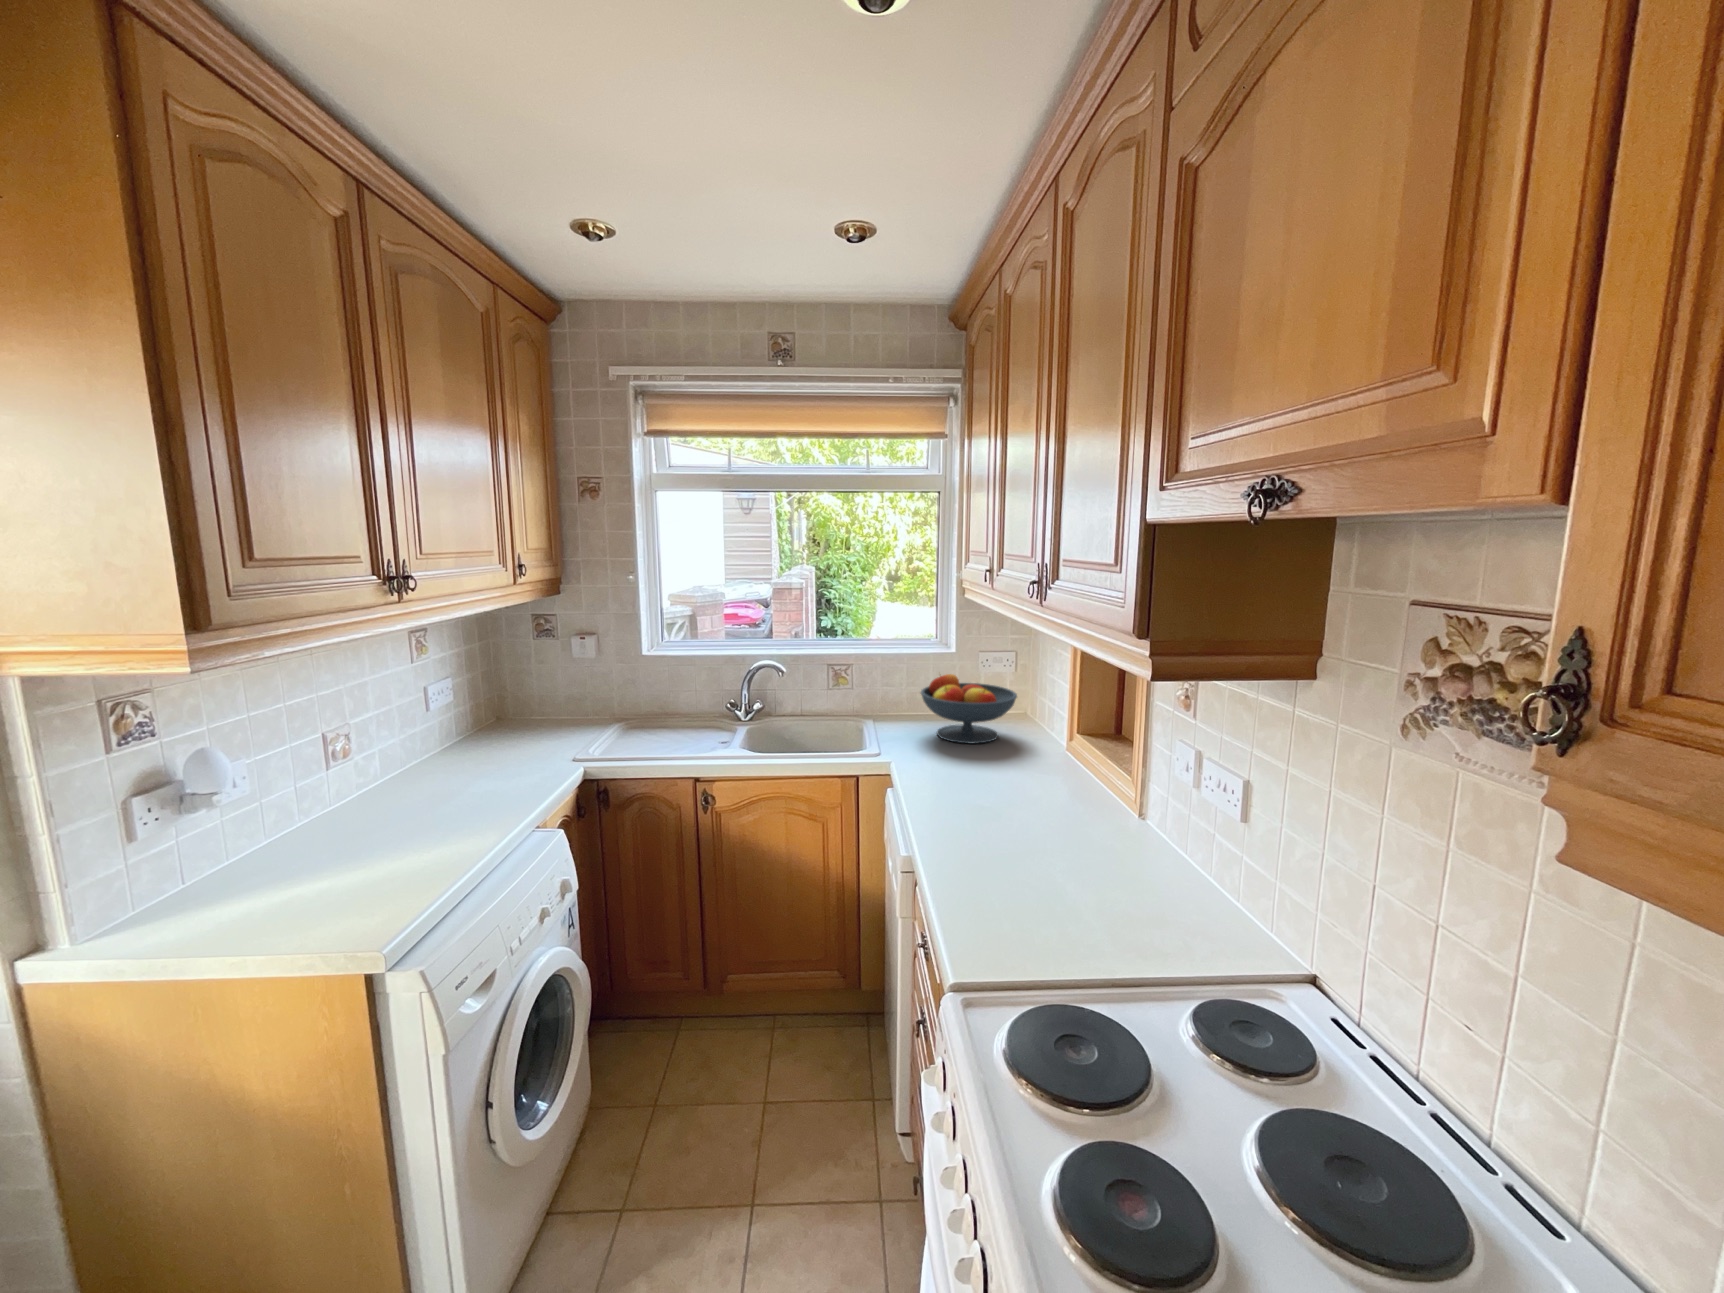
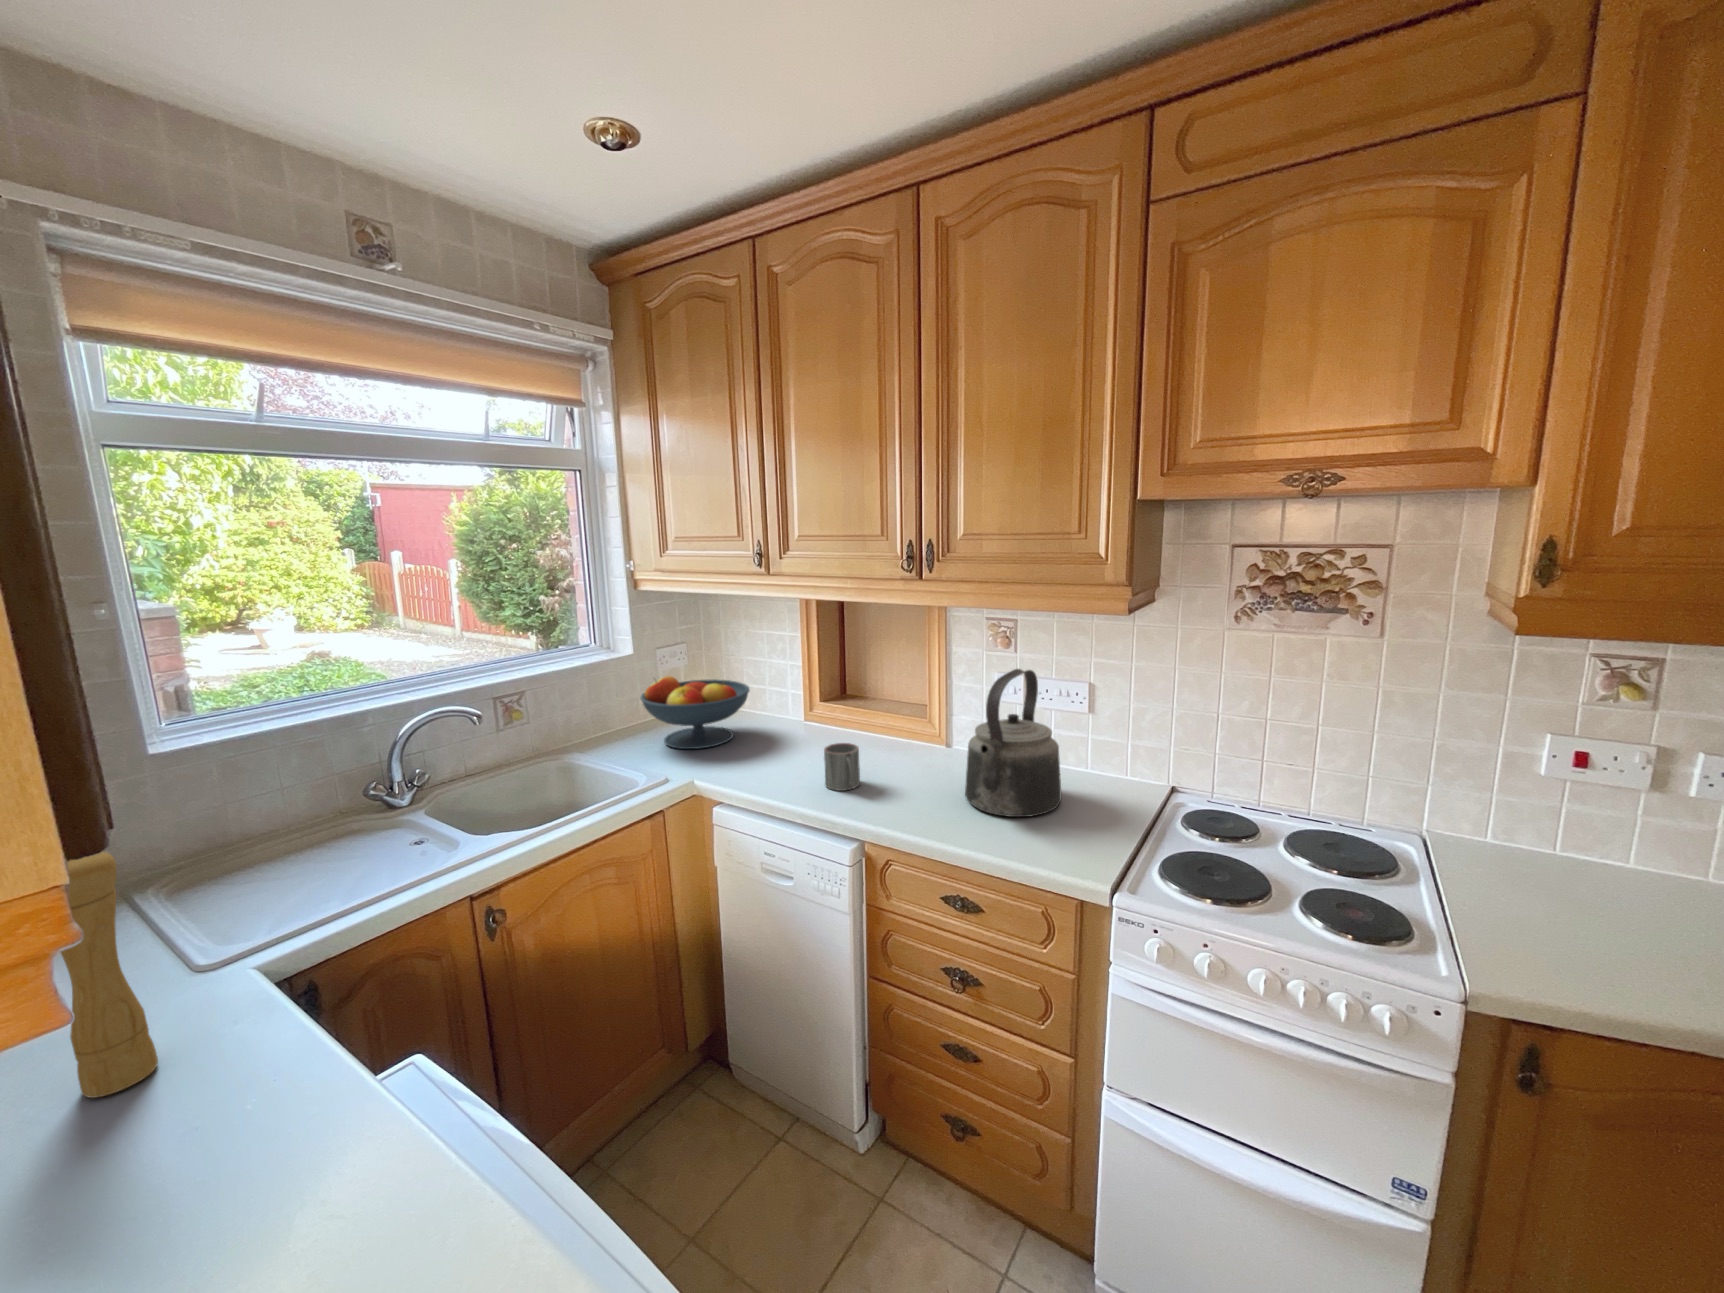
pepper mill: none [478,677,517,792] -> present [60,852,158,1098]
kettle: none [1027,728,1177,905] -> present [965,669,1061,817]
mug: none [974,762,1010,809] -> present [824,743,860,791]

